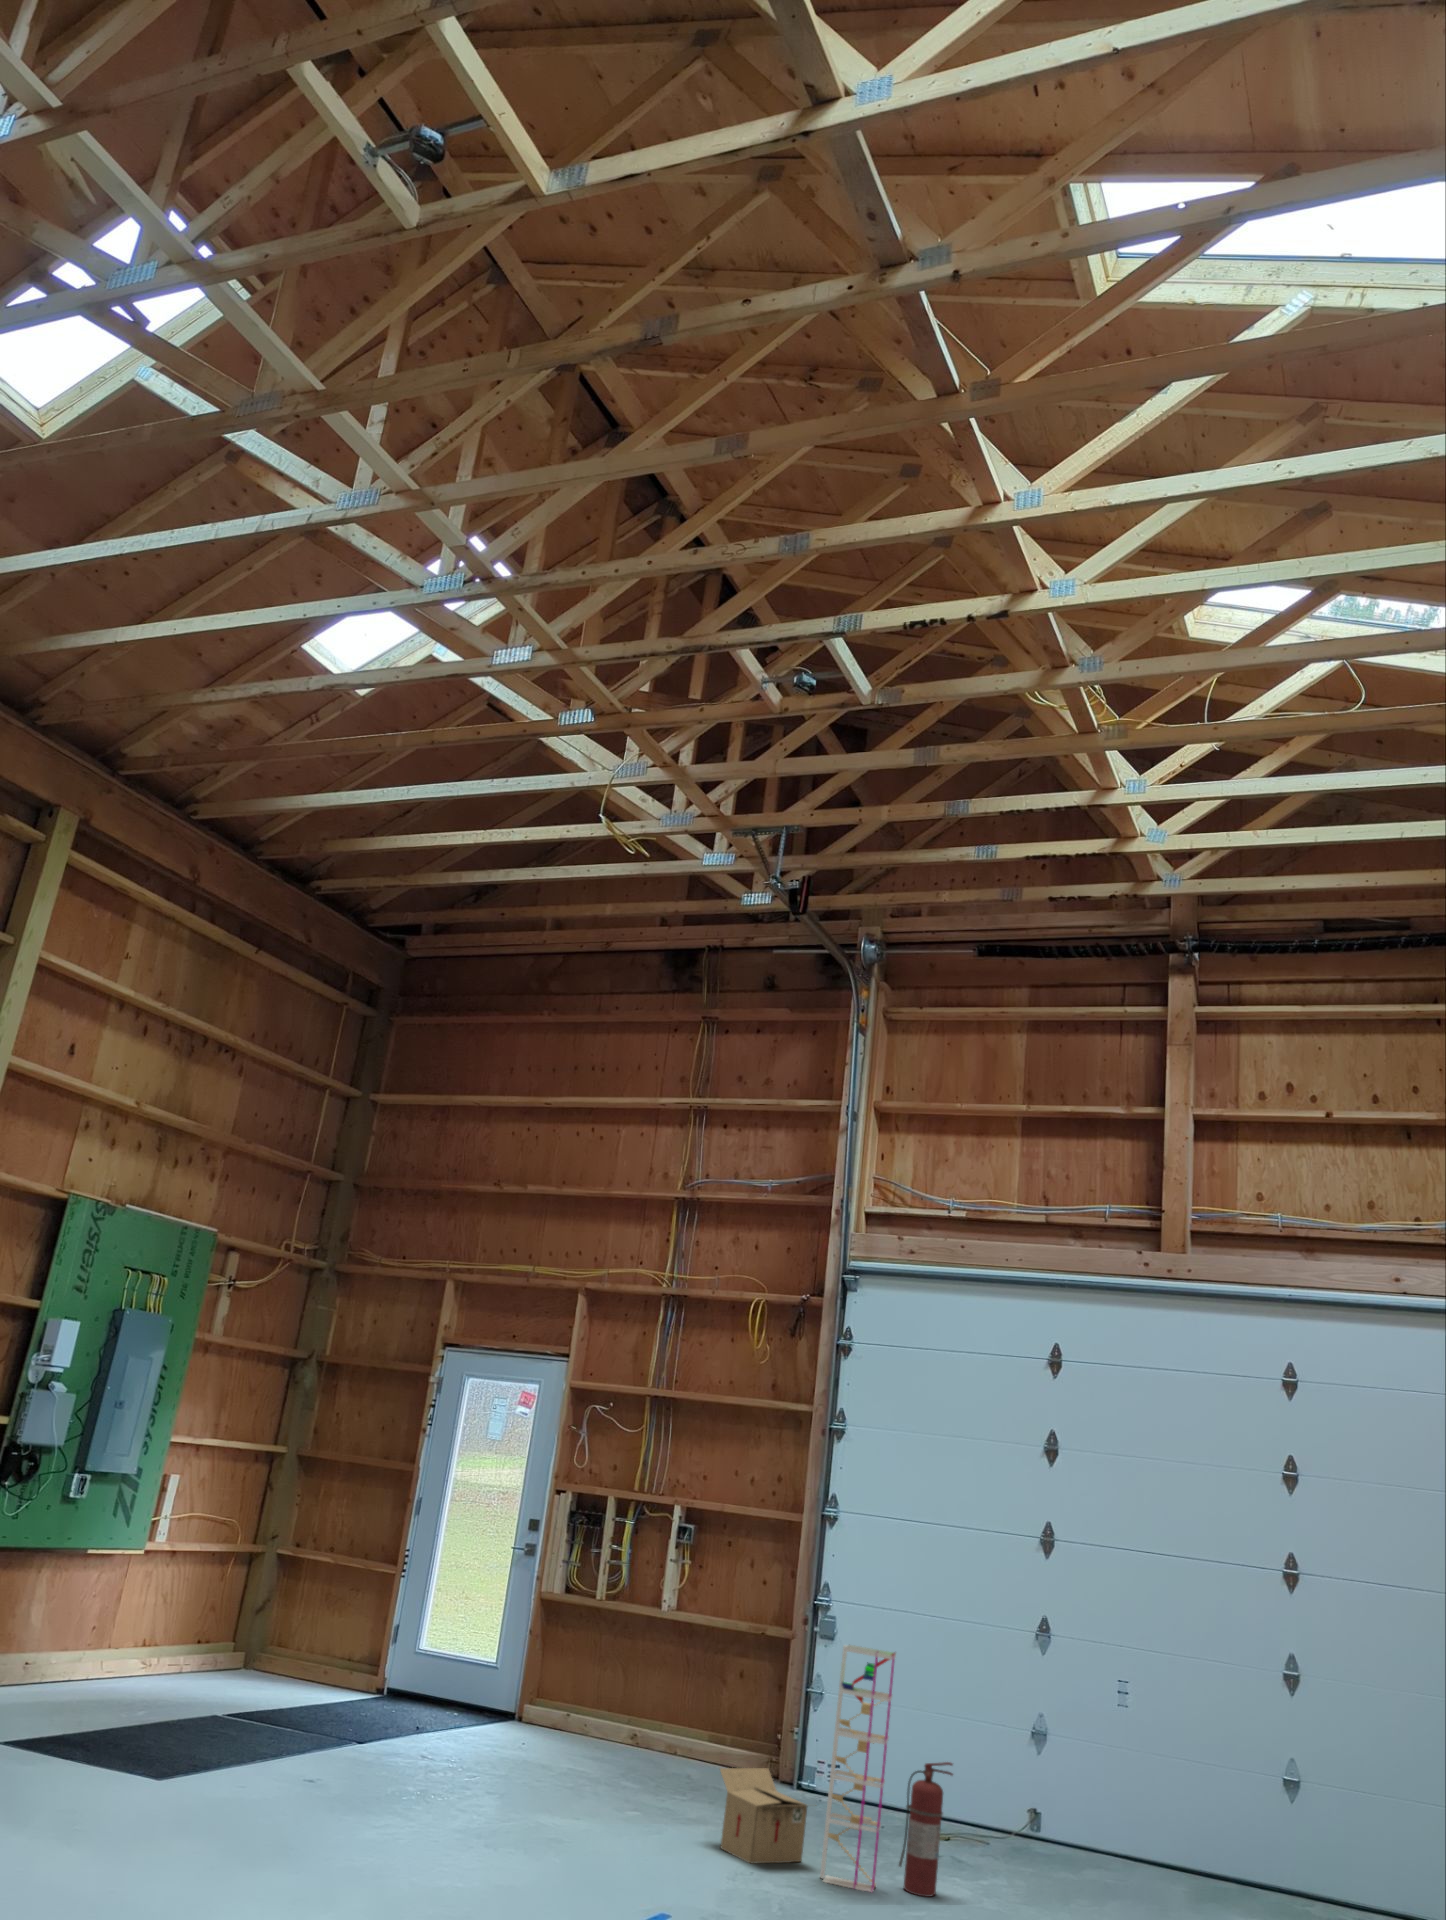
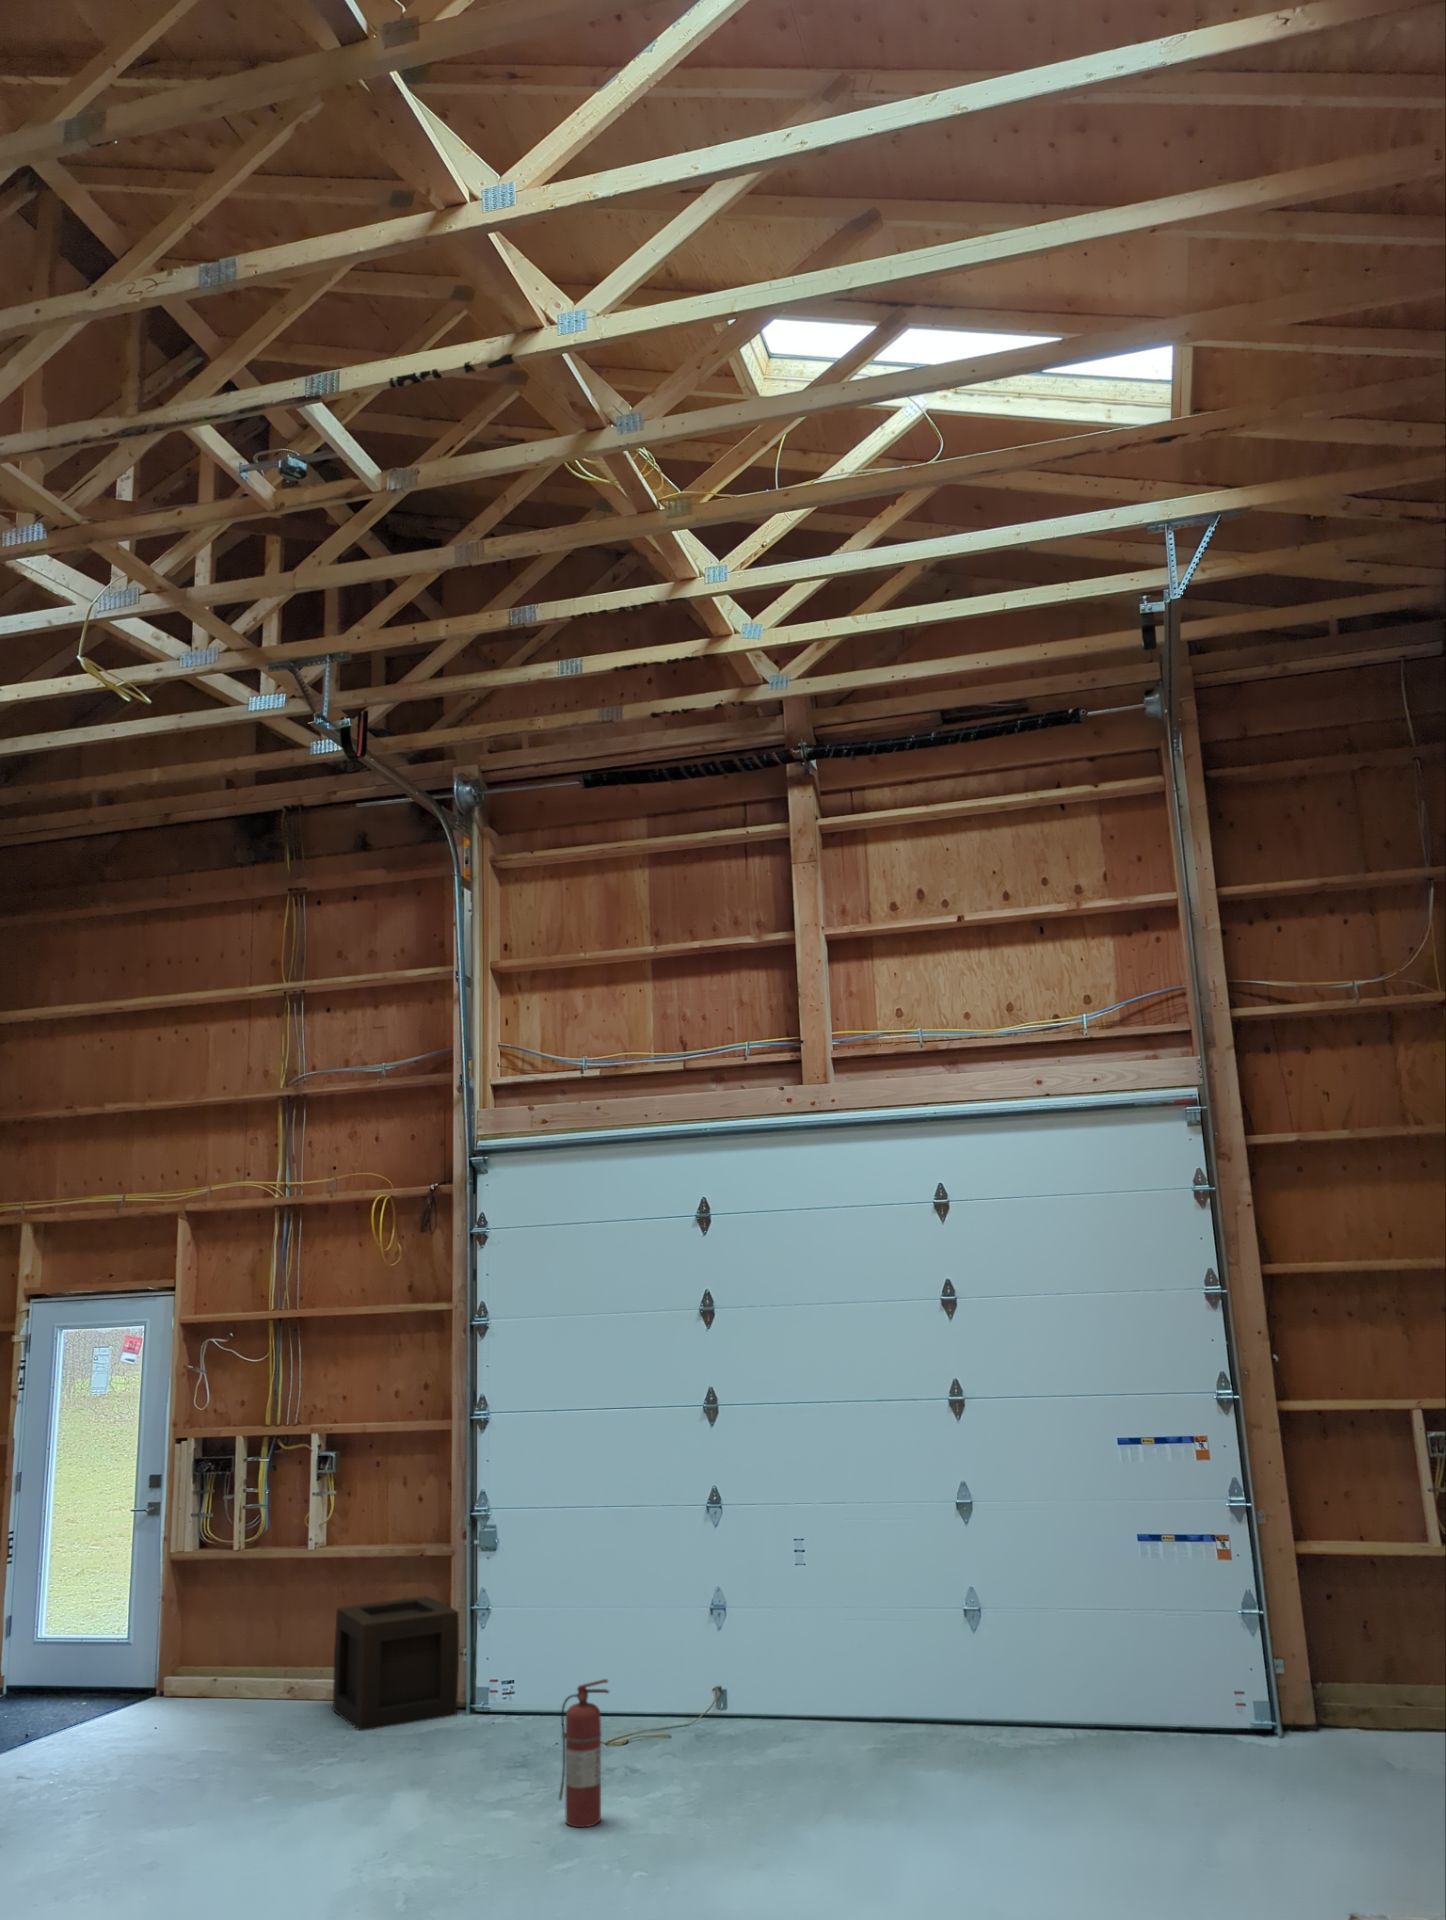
shelving unit: present [820,1645,896,1892] -> none [471,1575,535,1840]
wooden crate: none [671,1667,794,1791] -> present [333,1596,459,1731]
cardboard box: present [720,1768,808,1864] -> none [353,1721,471,1838]

